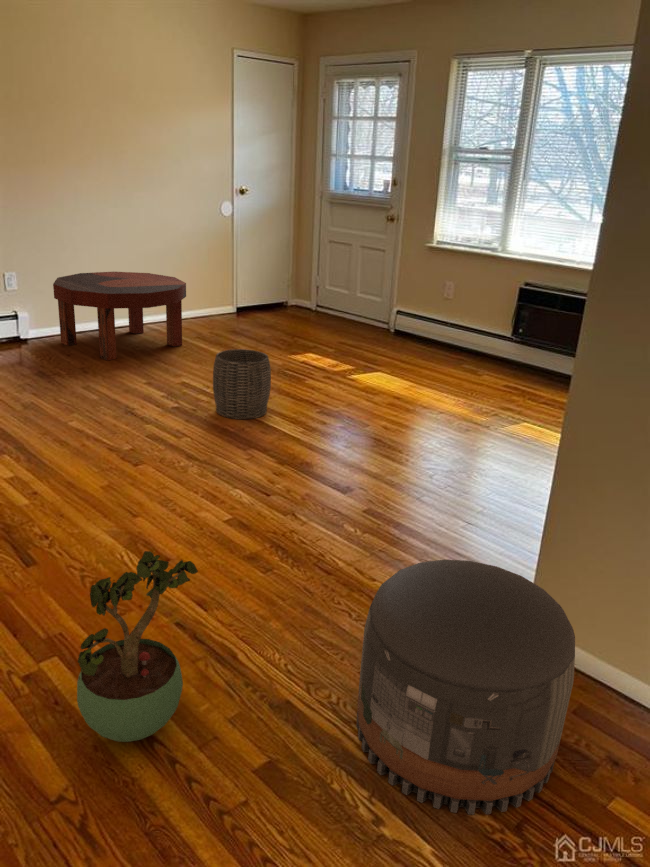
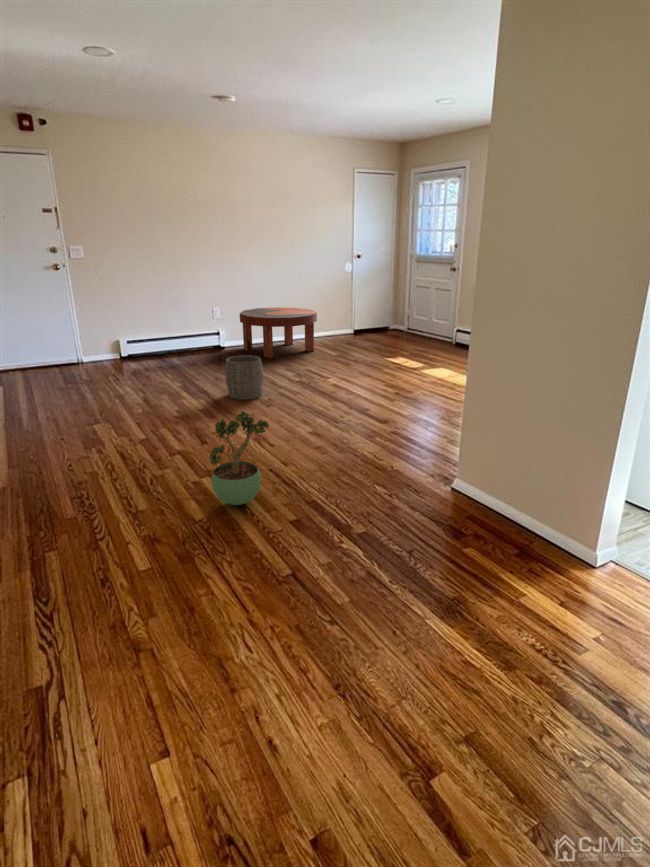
woven basket: present [213,349,271,419] -> present [225,355,263,400]
pouf: present [357,559,575,815] -> none [345,431,453,547]

